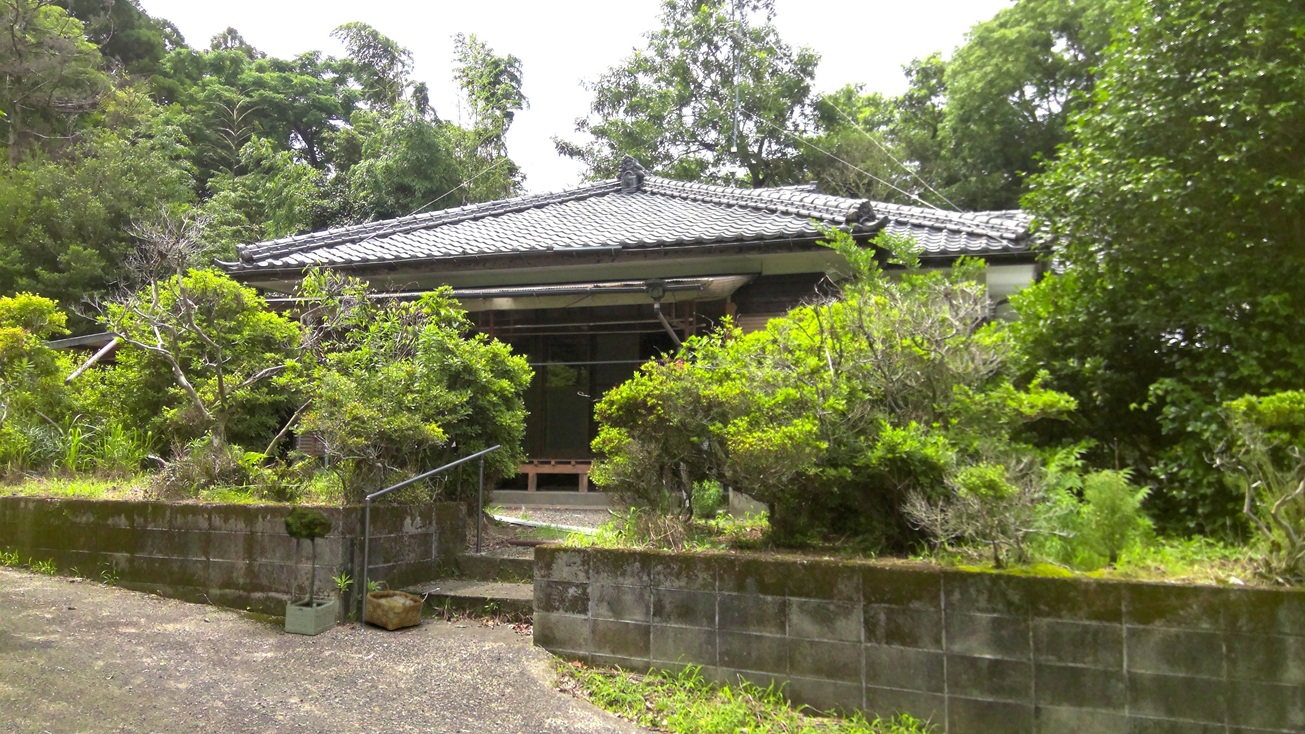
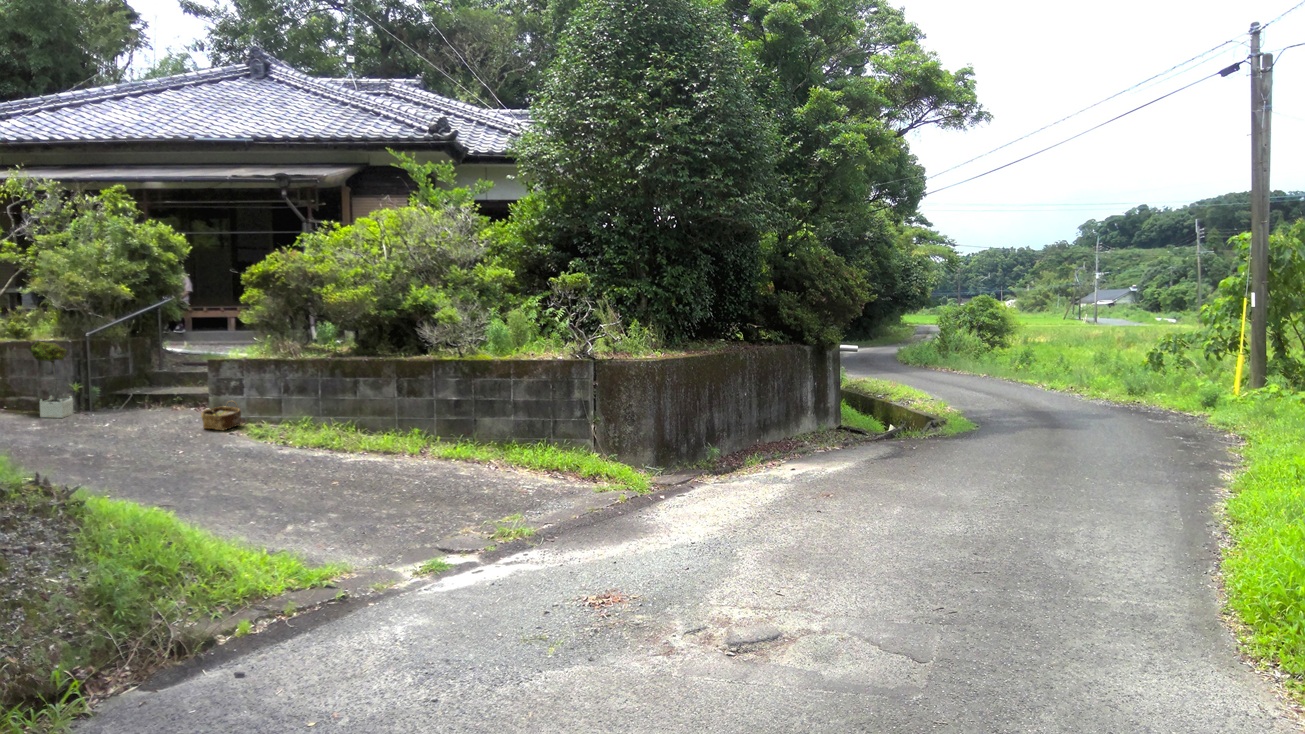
woven basket: present [364,581,423,630] -> present [201,401,241,430]

